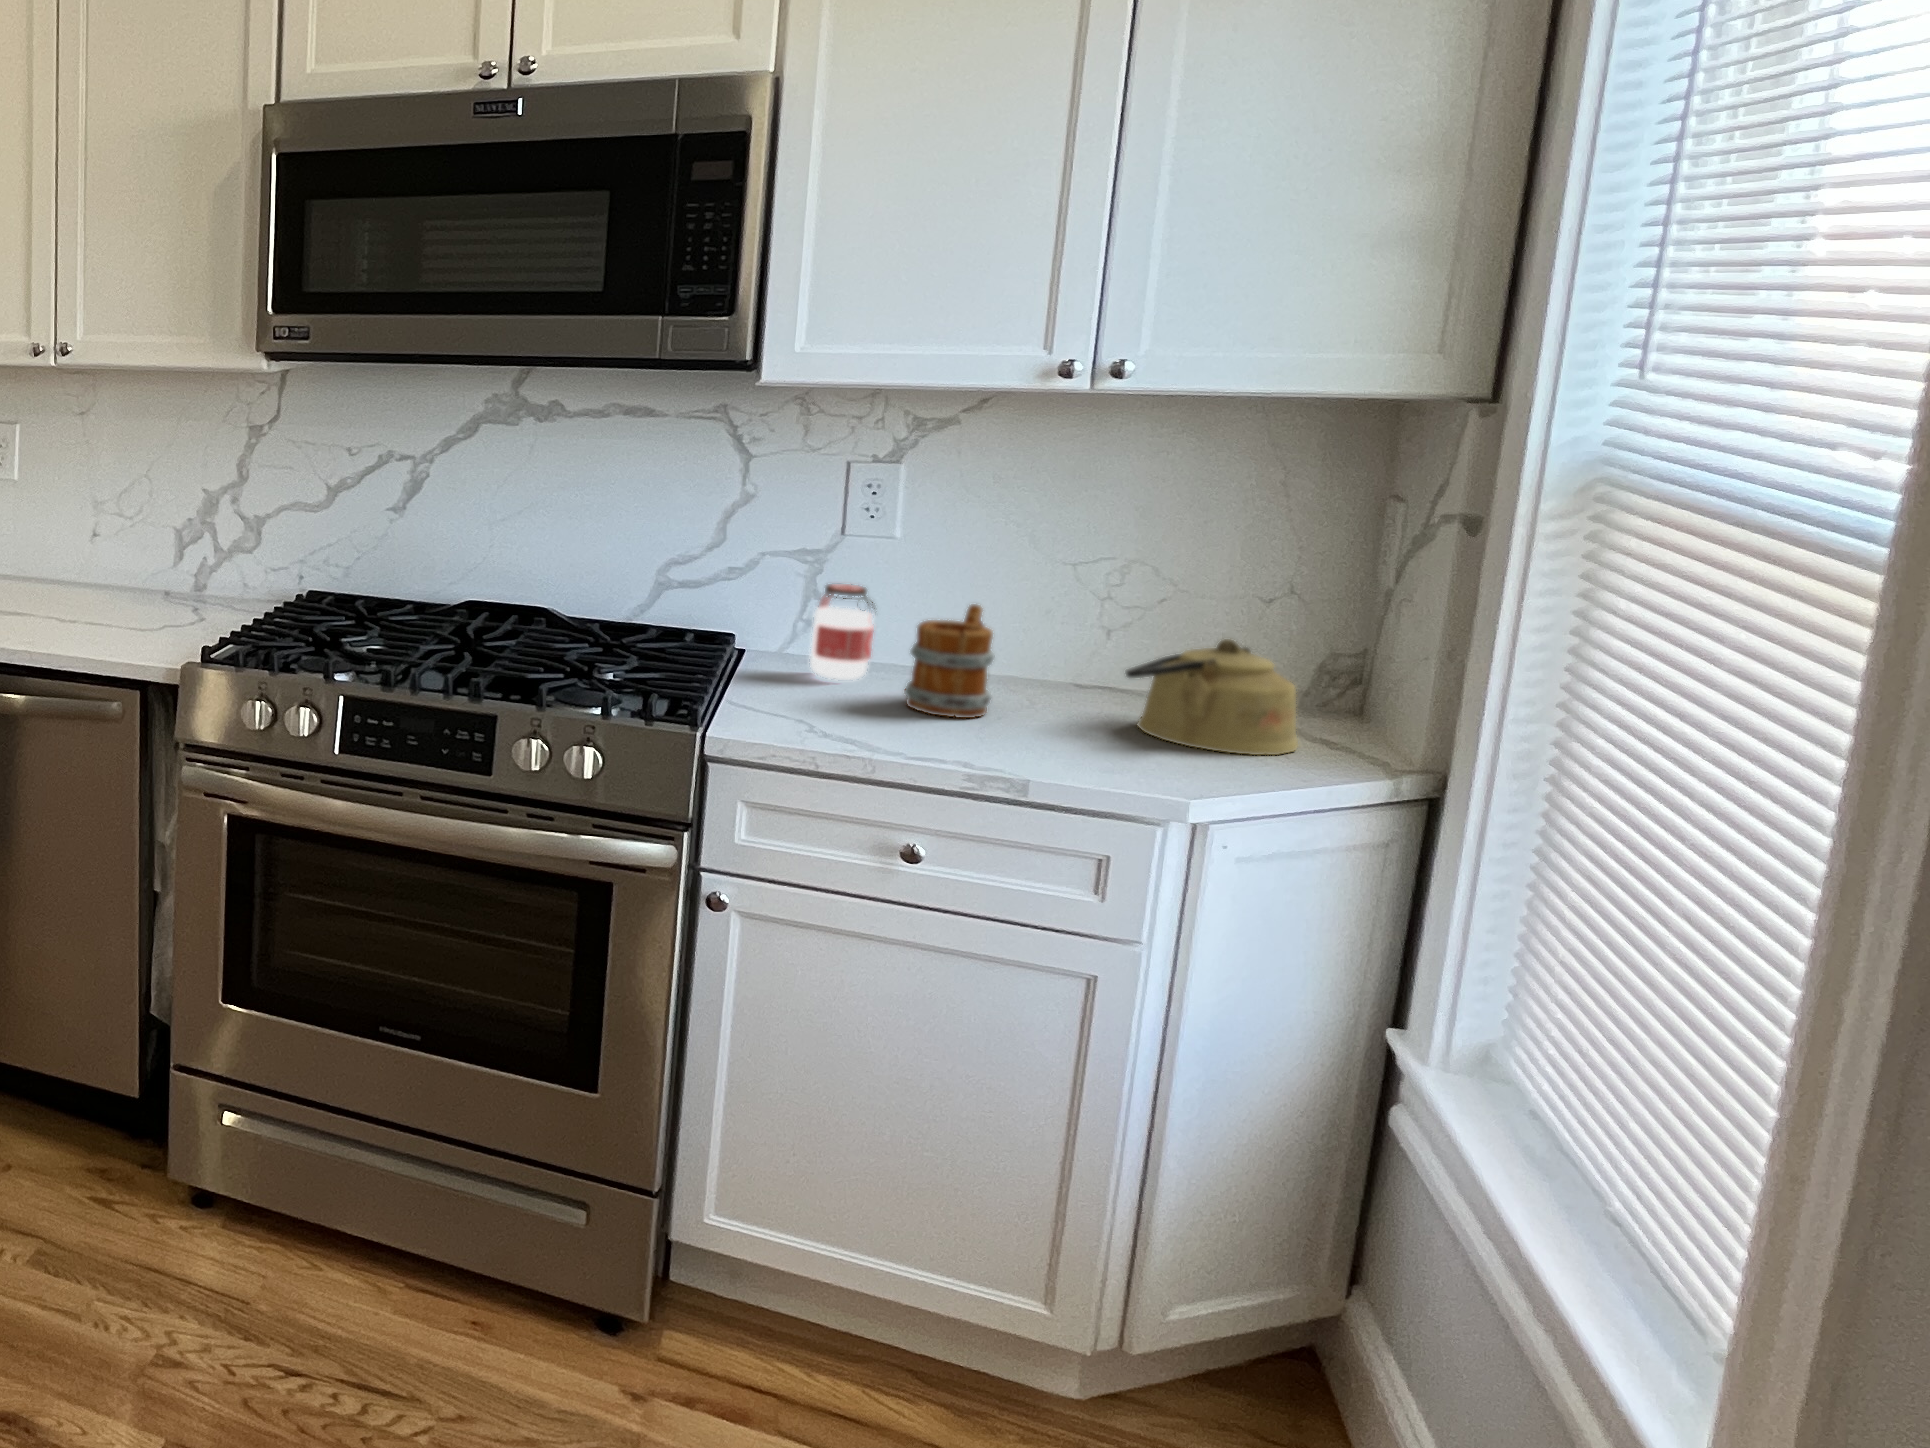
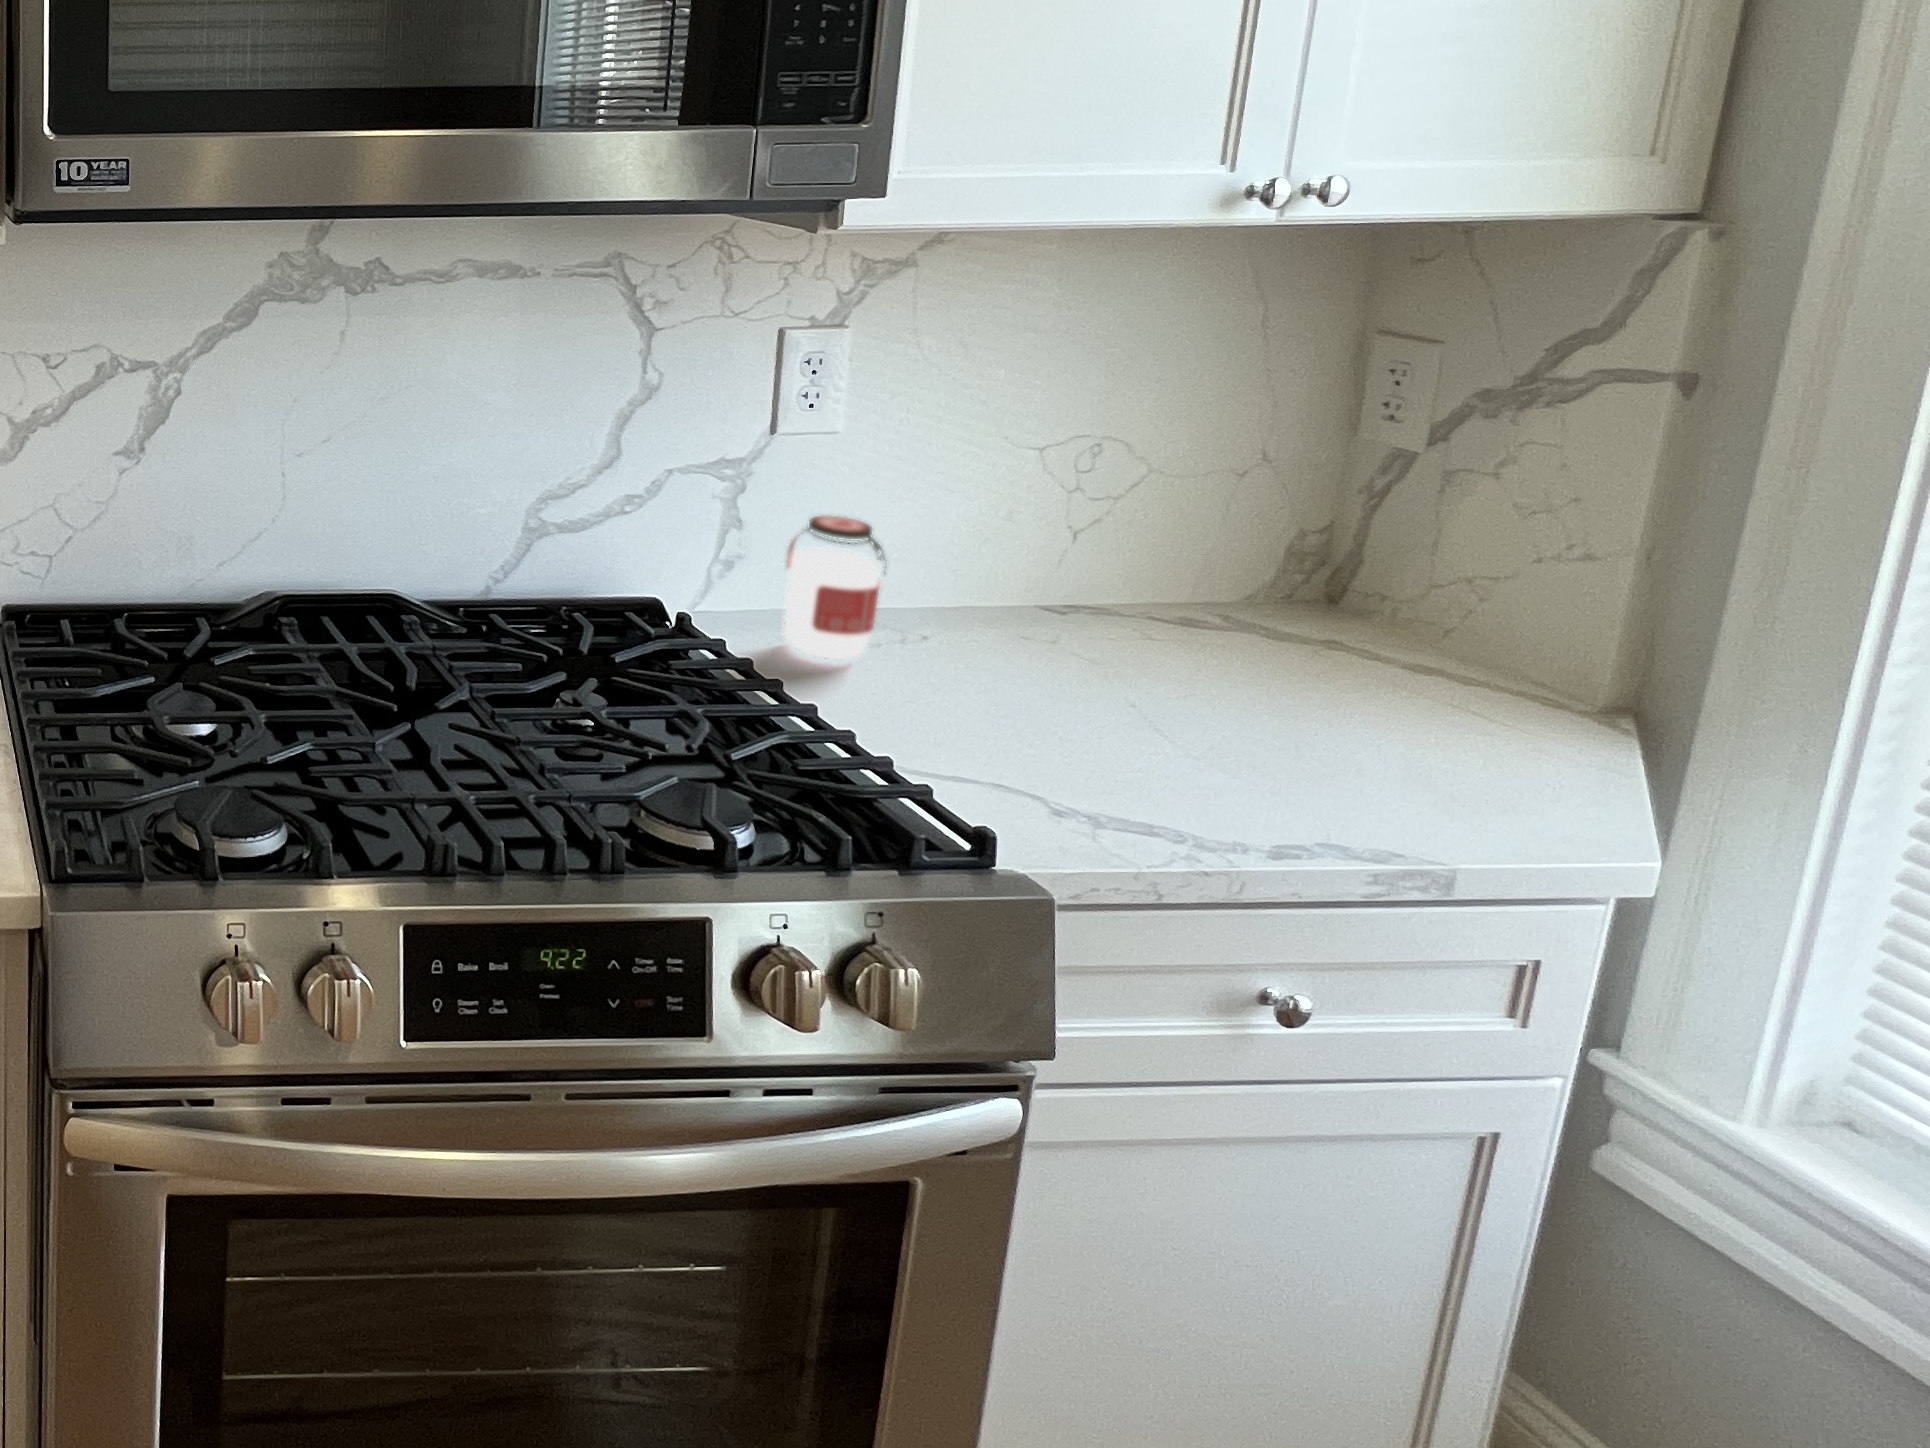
mug: present [905,604,994,718] -> none [985,537,1130,721]
kettle: present [1126,639,1298,755] -> none [1218,560,1464,726]

